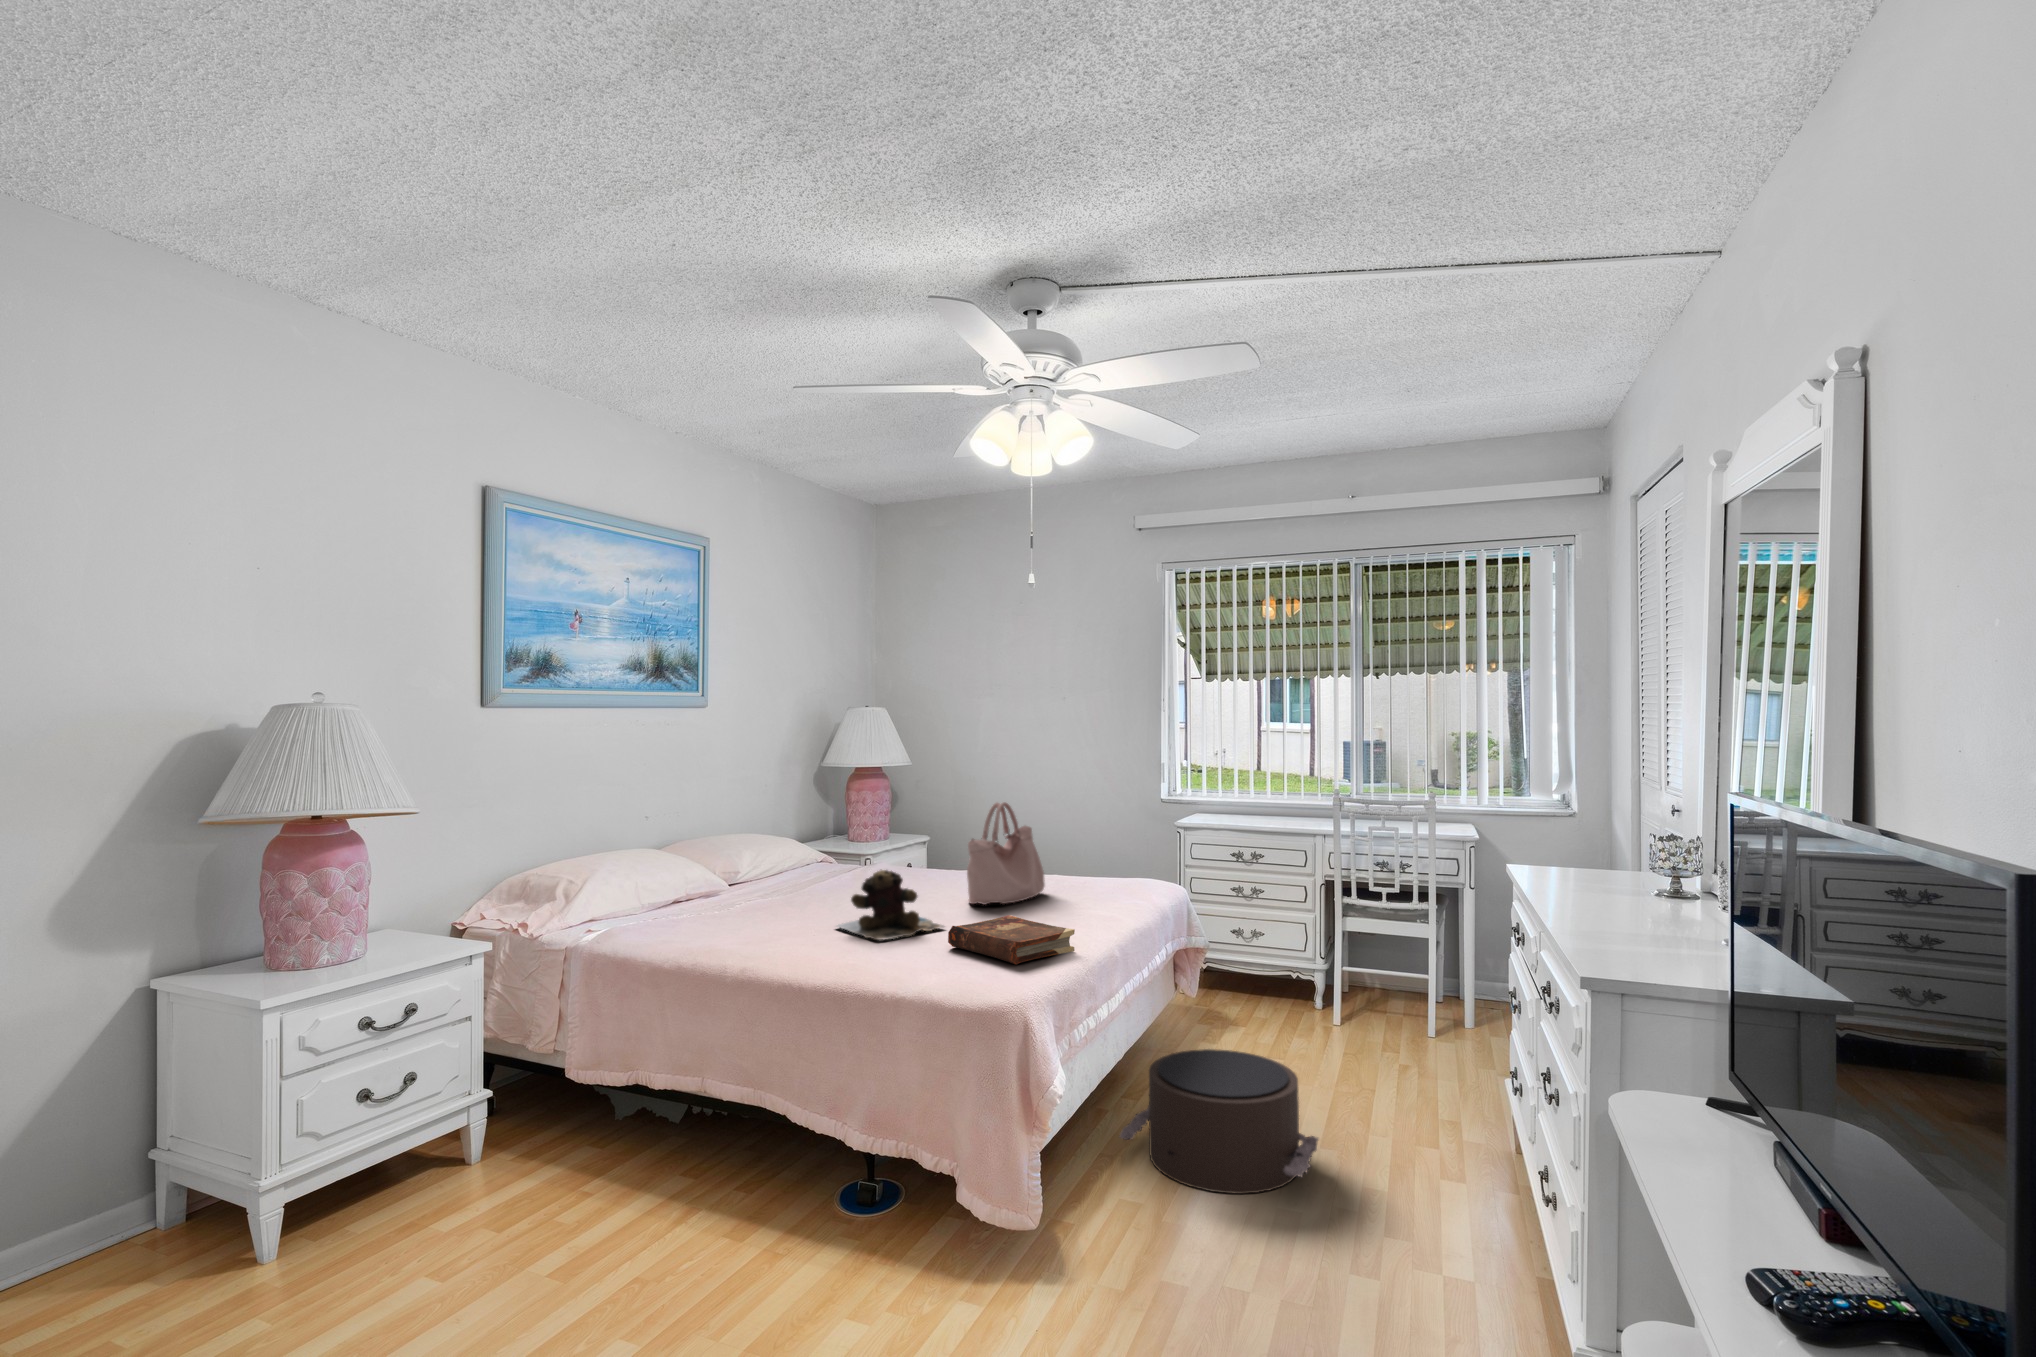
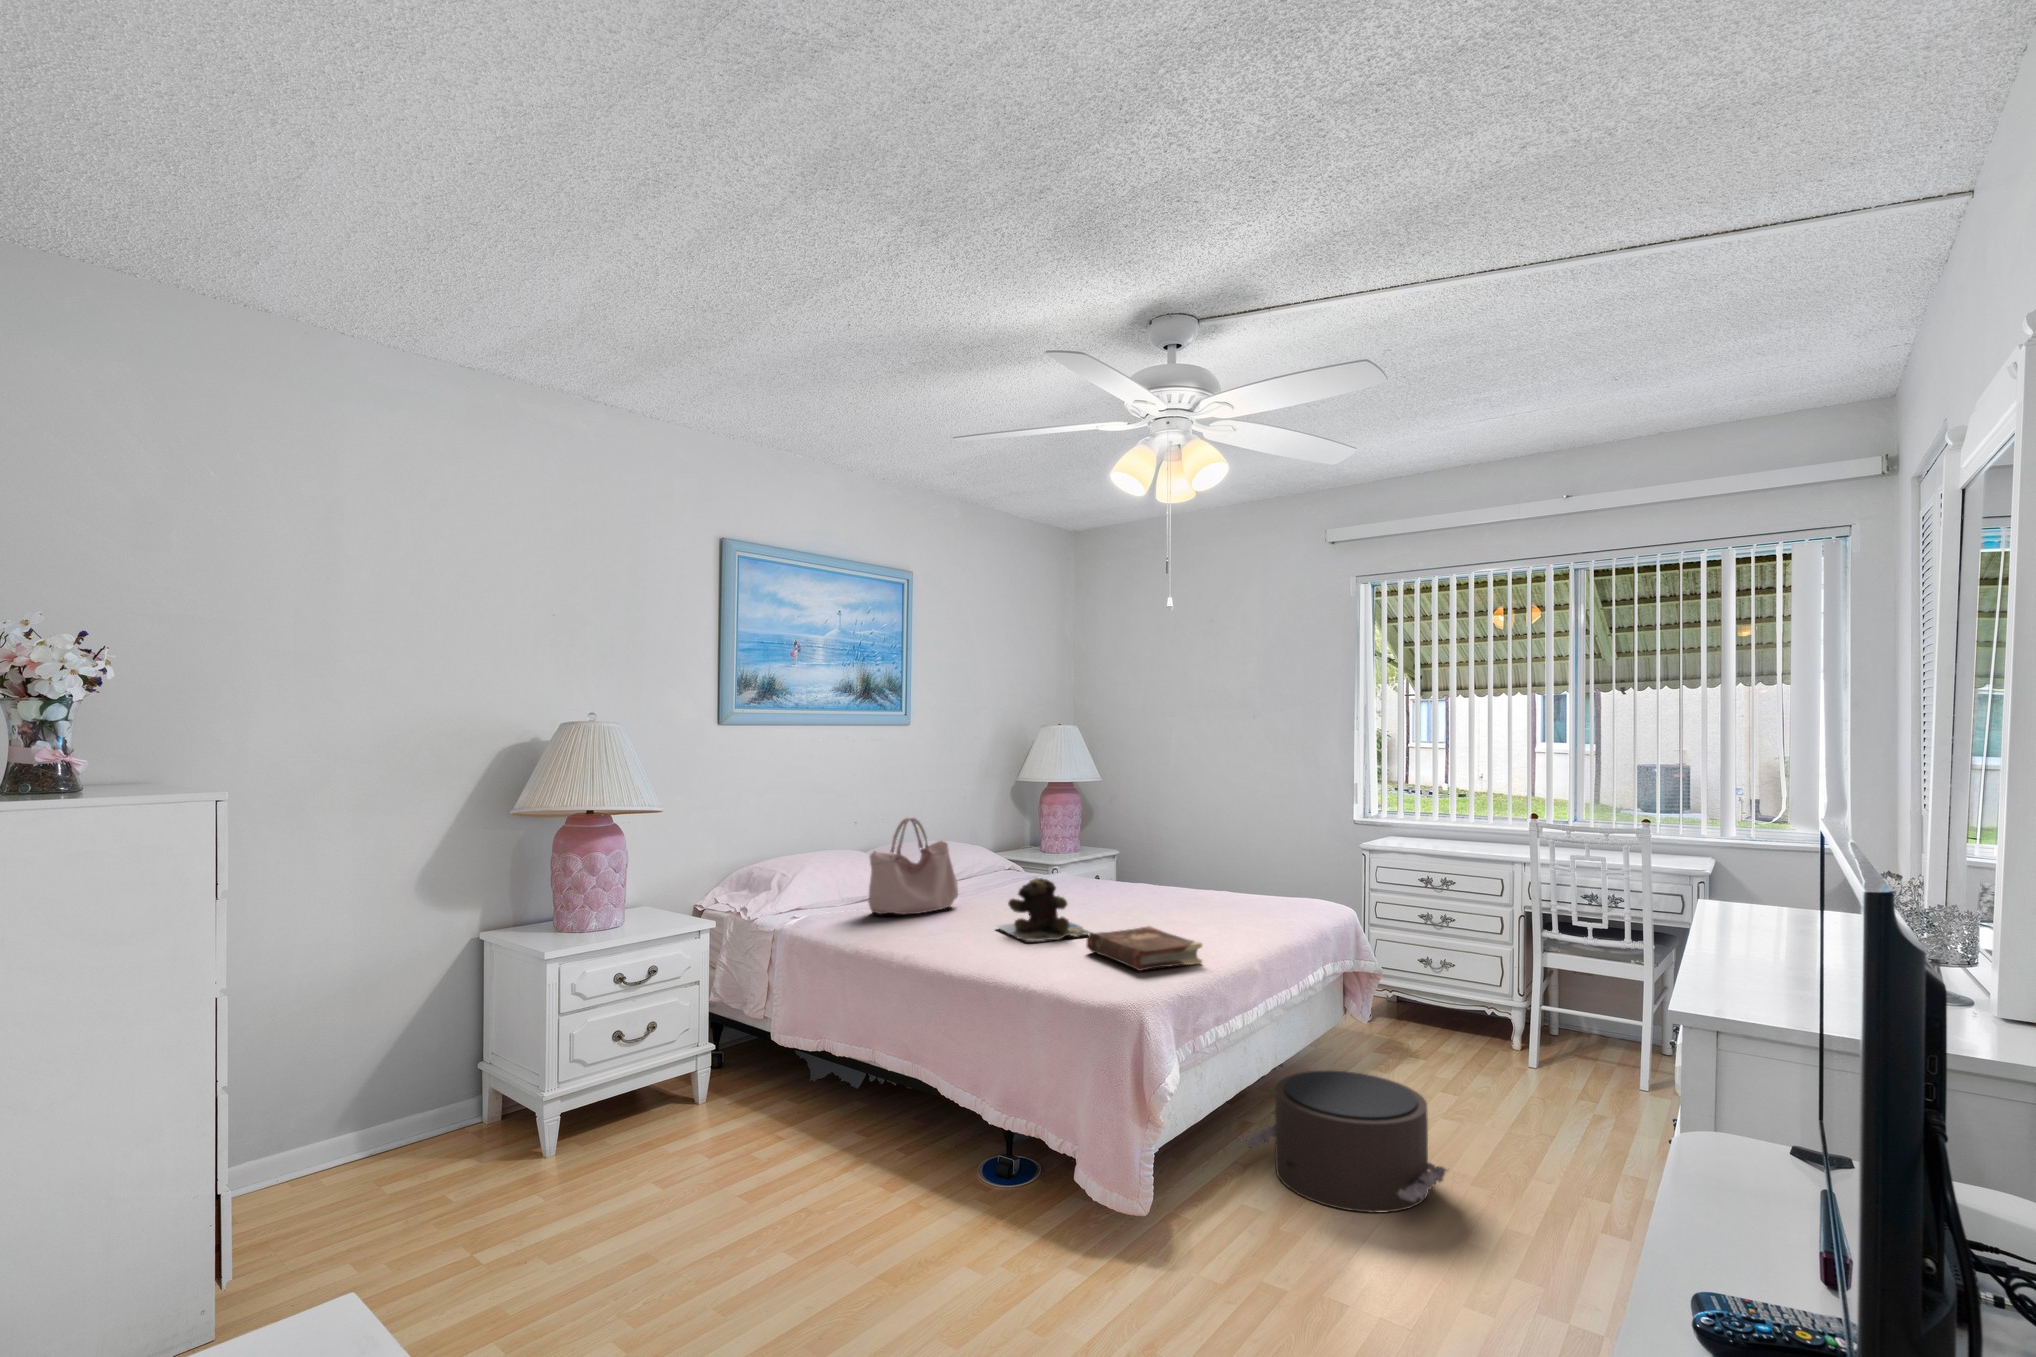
handbag: present [967,802,1045,905] -> present [868,818,958,915]

